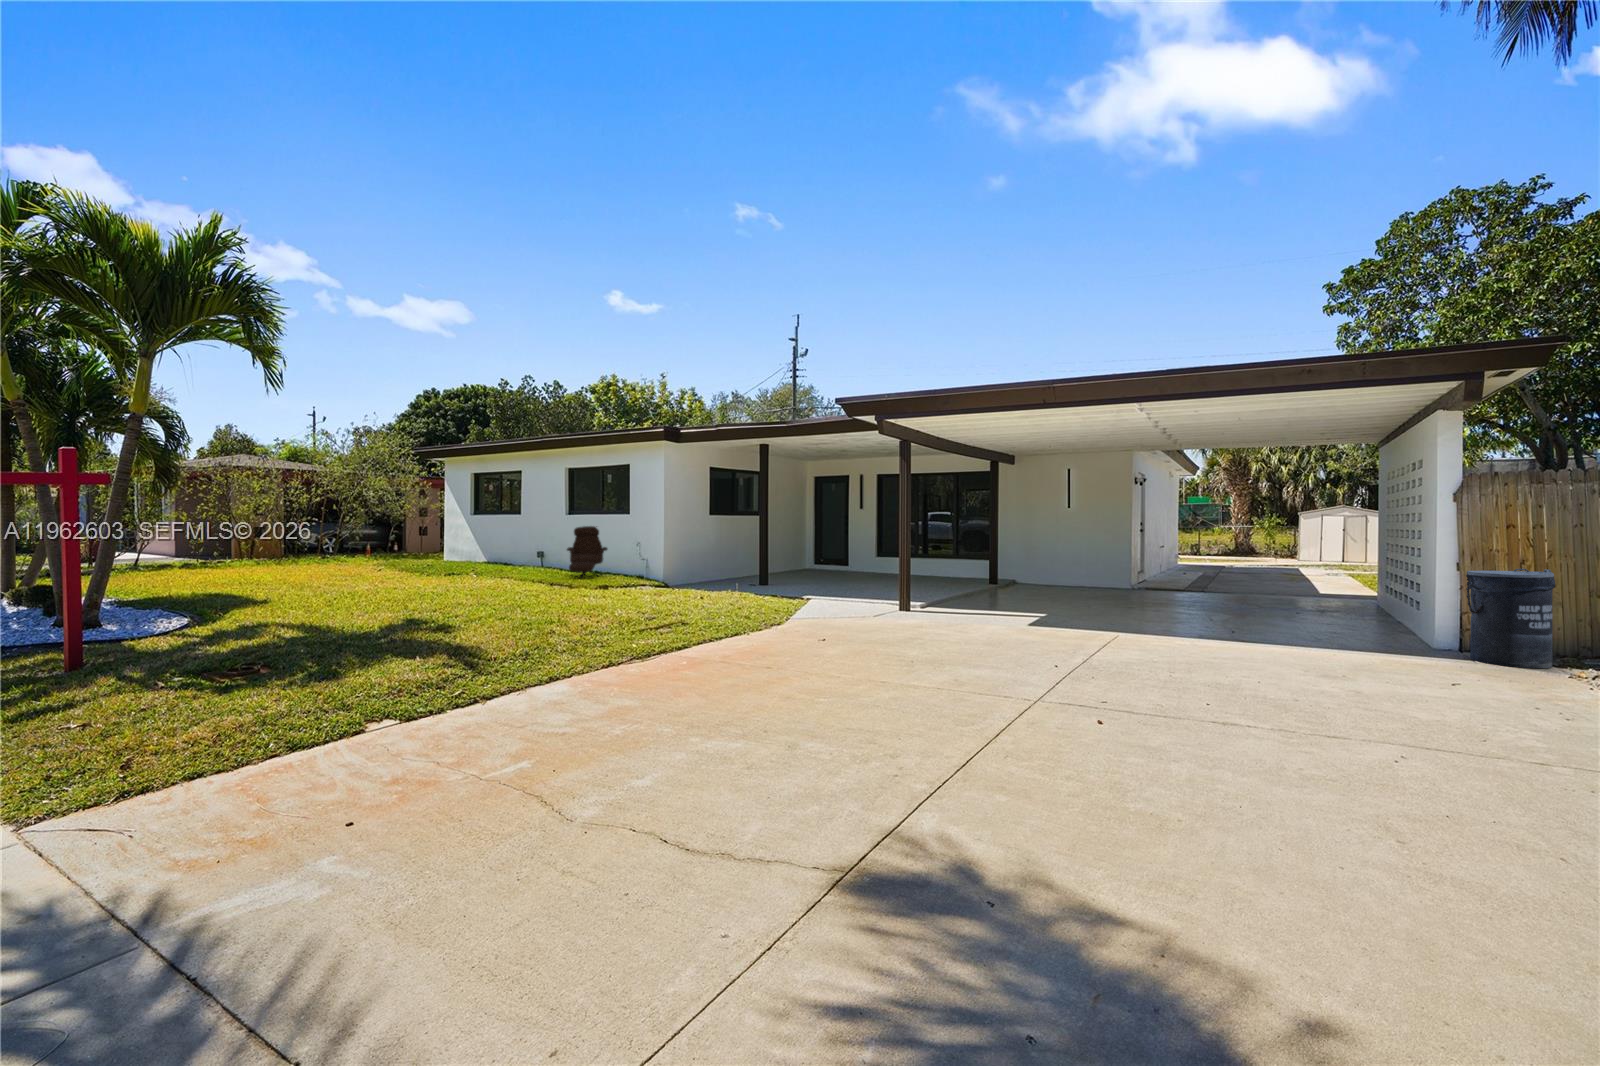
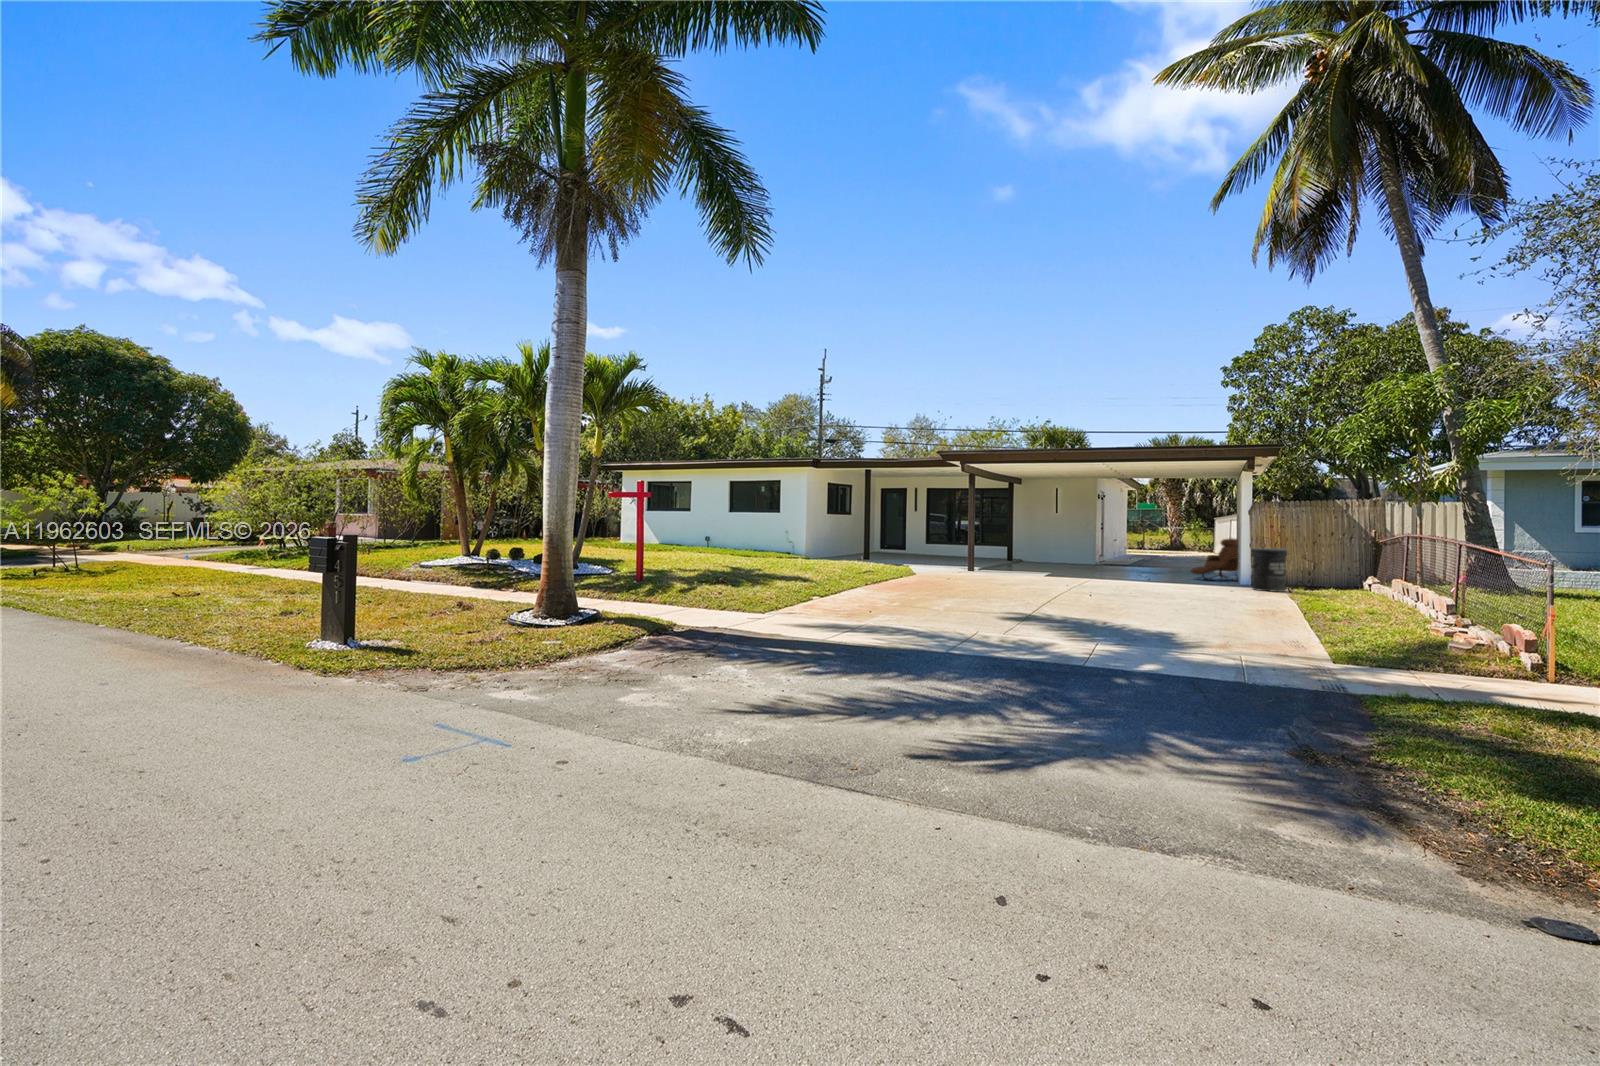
lounge chair: present [567,526,607,578] -> present [1191,538,1239,580]

